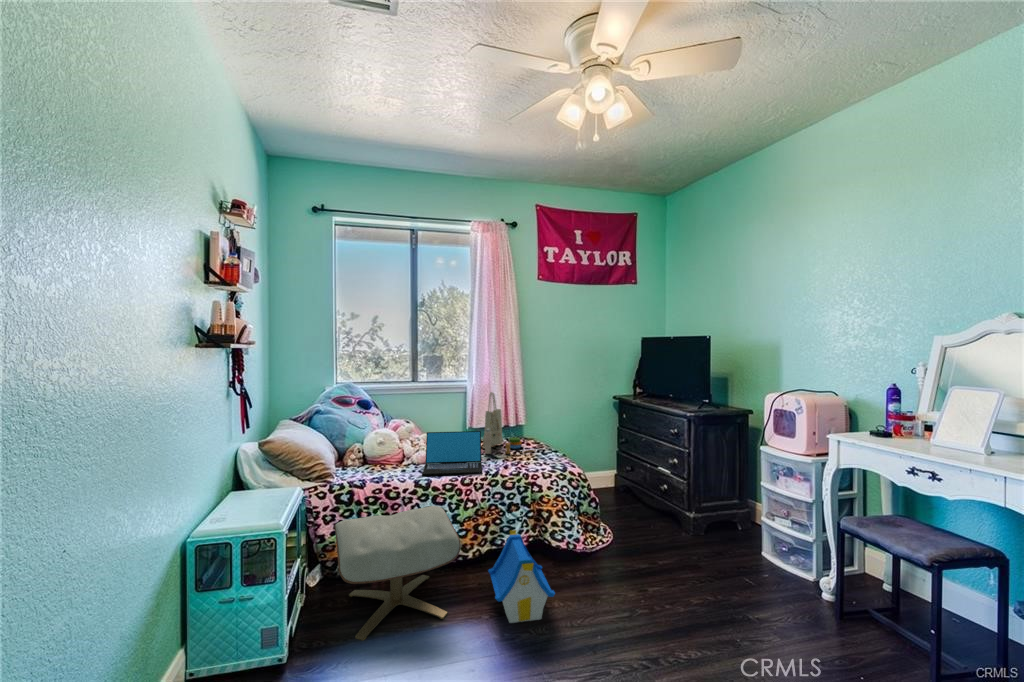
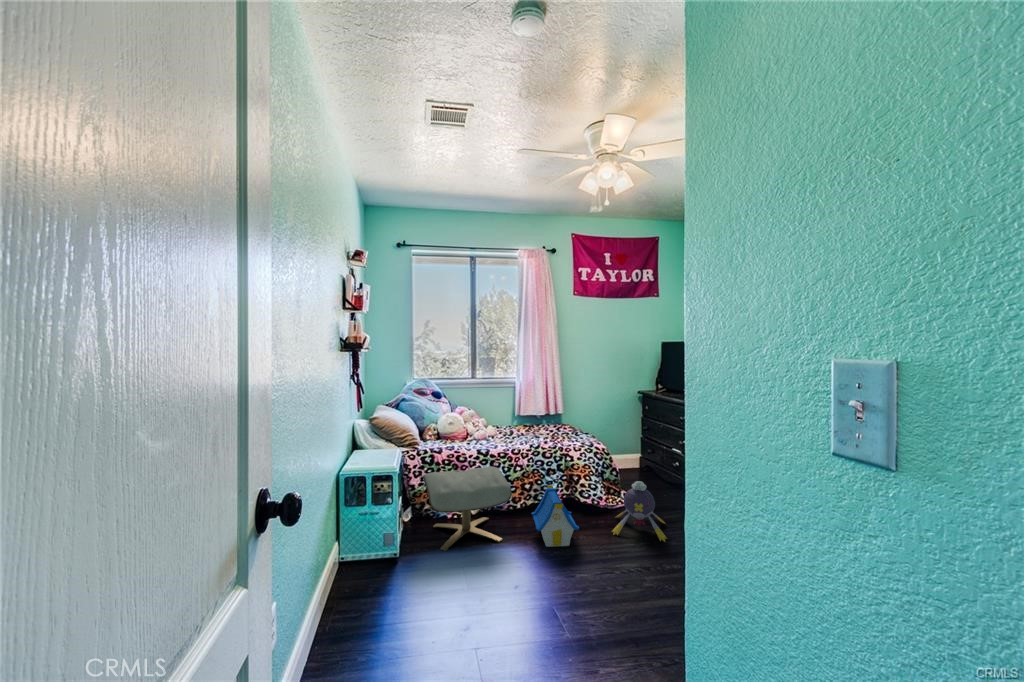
tote bag: present [483,392,535,454] -> none [528,386,570,434]
laptop: present [422,431,482,476] -> none [482,415,527,447]
plush toy: none [595,520,671,604] -> present [612,481,667,542]

